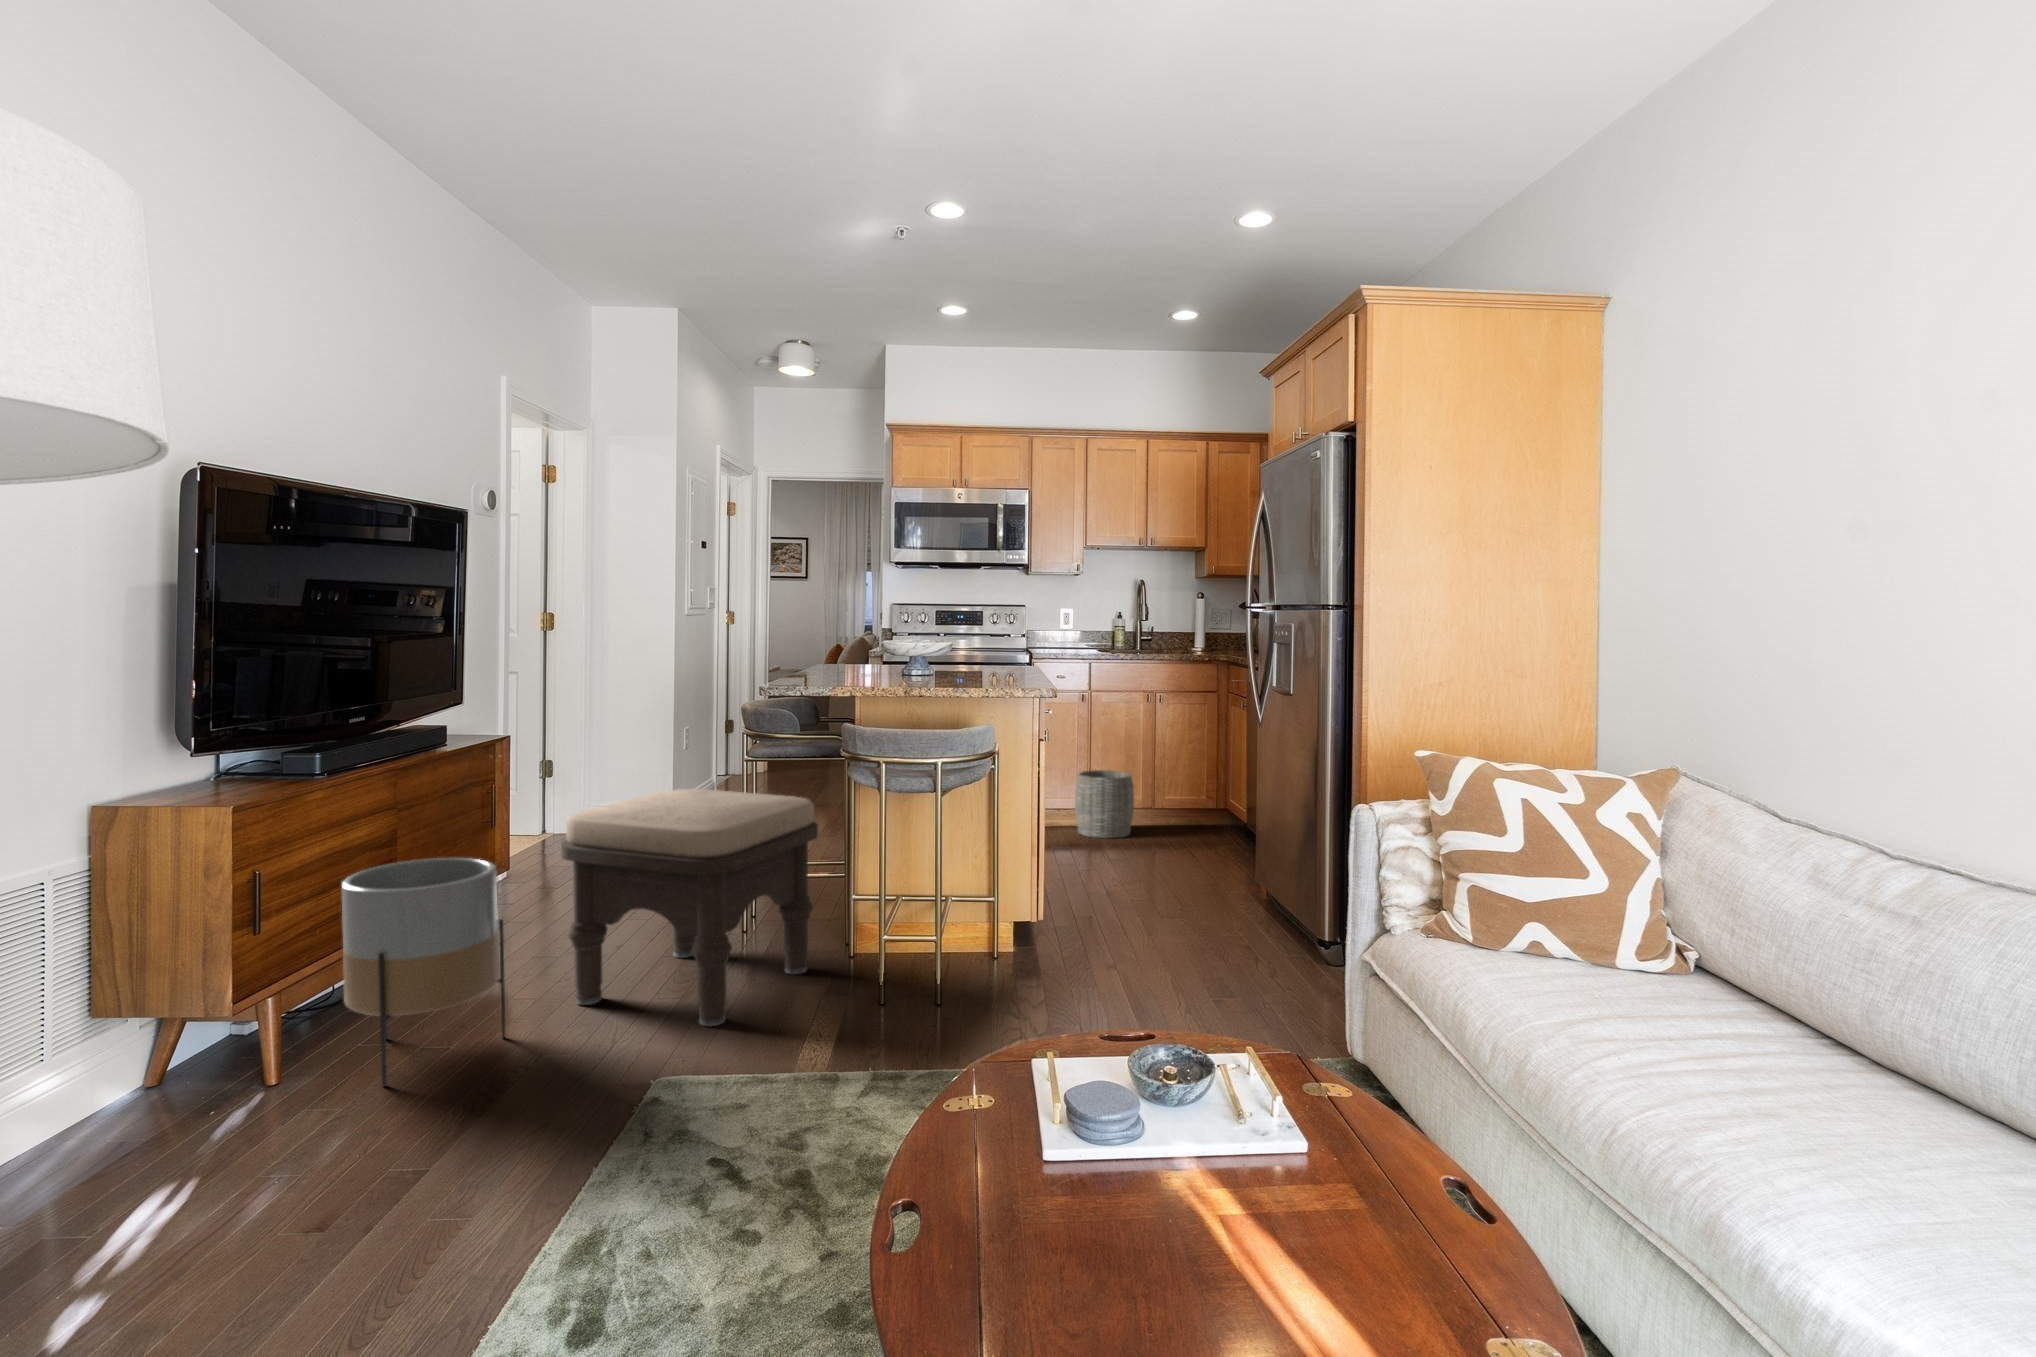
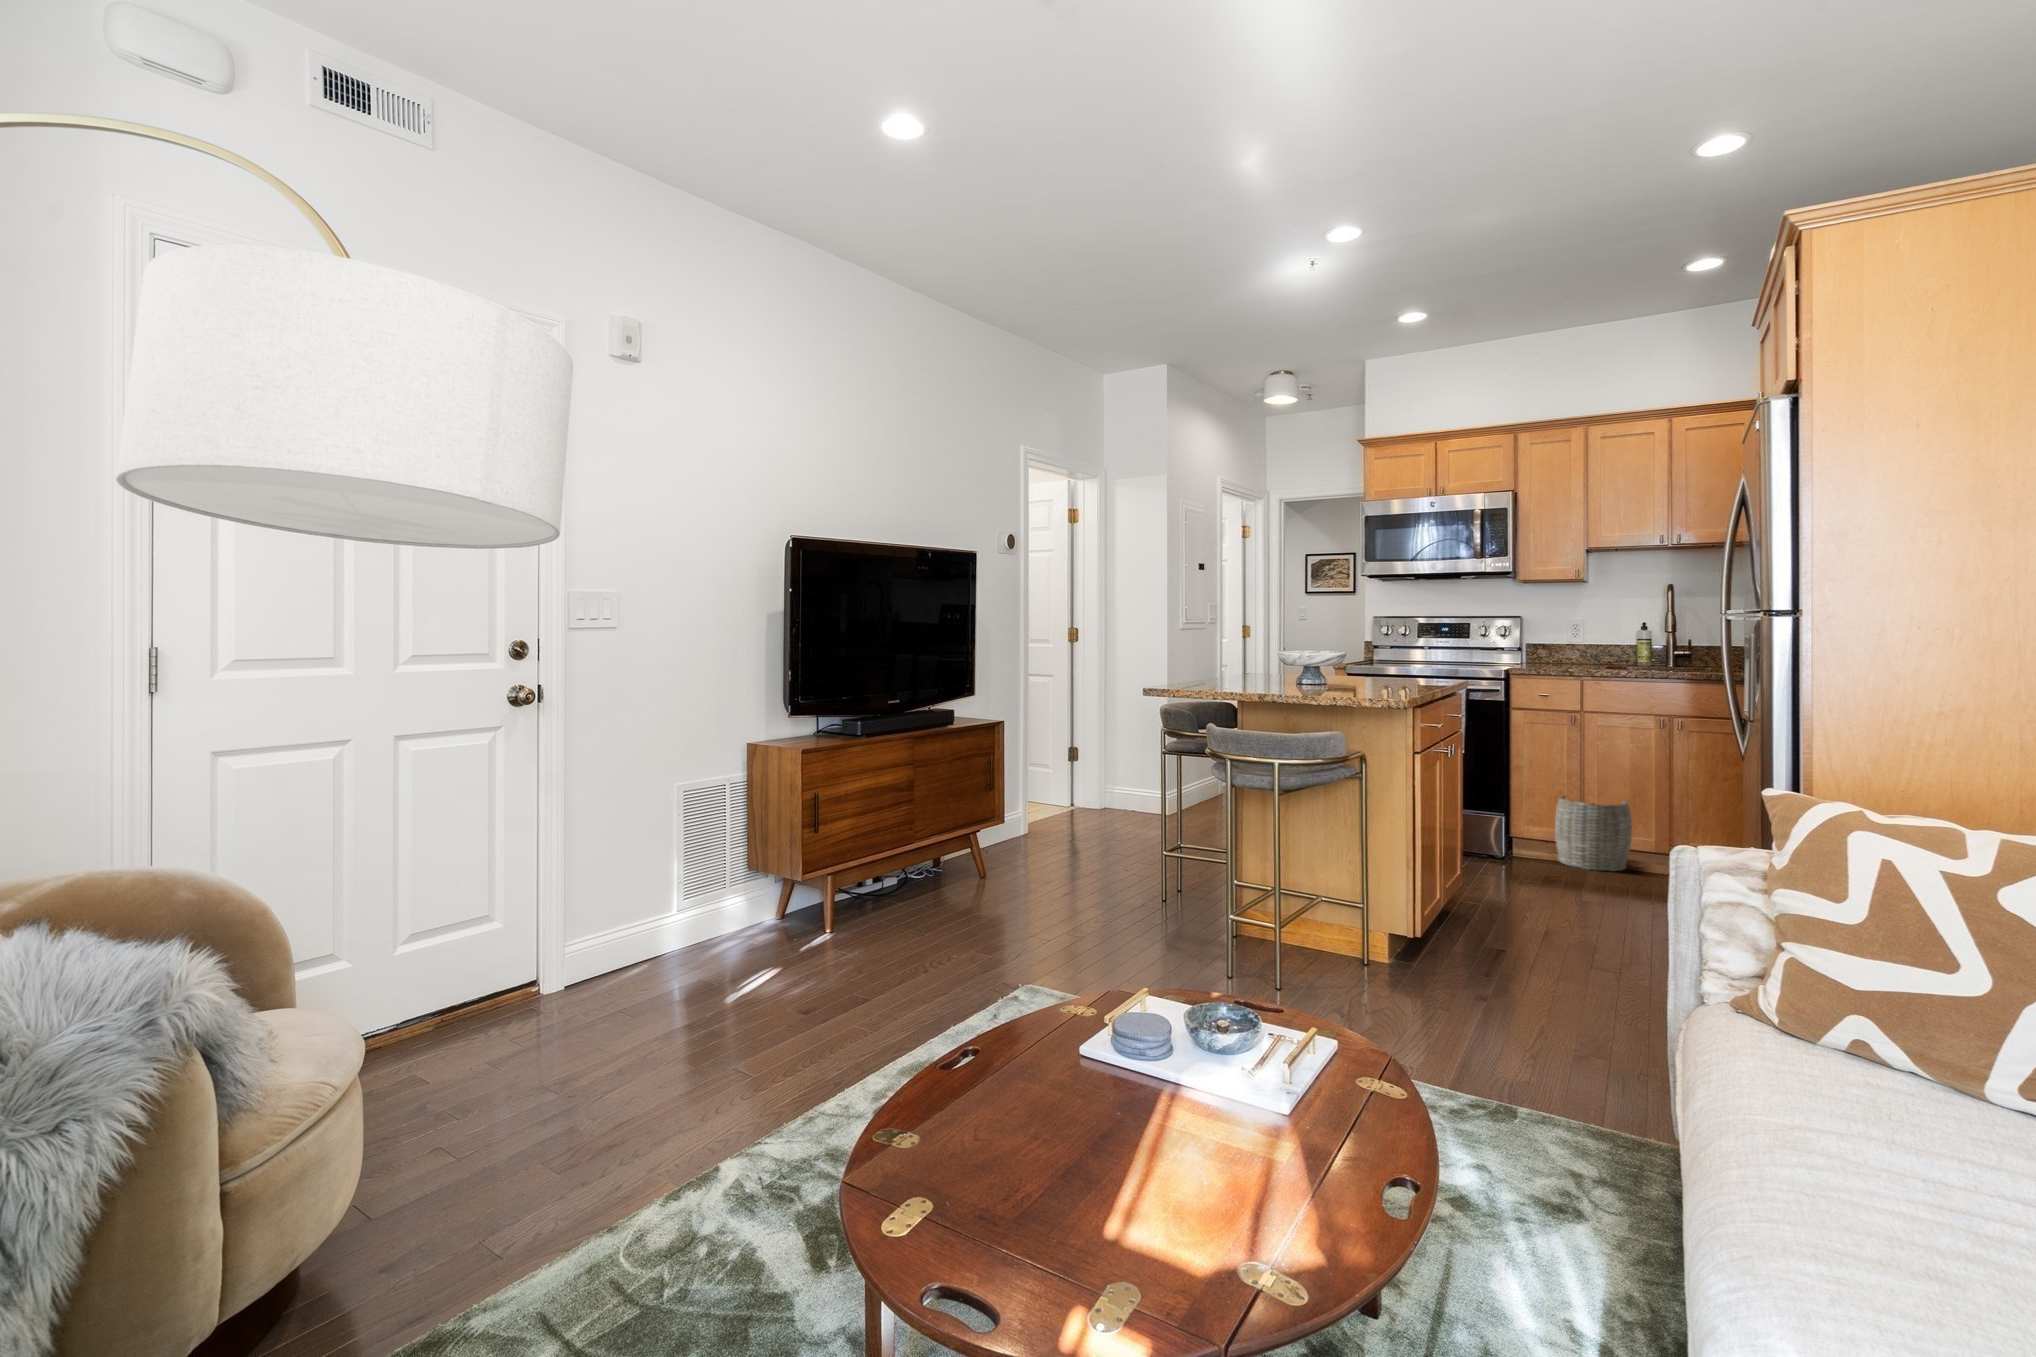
ottoman: present [561,789,818,1026] -> none [998,771,1192,955]
planter: present [341,858,505,1086] -> none [859,801,953,944]

